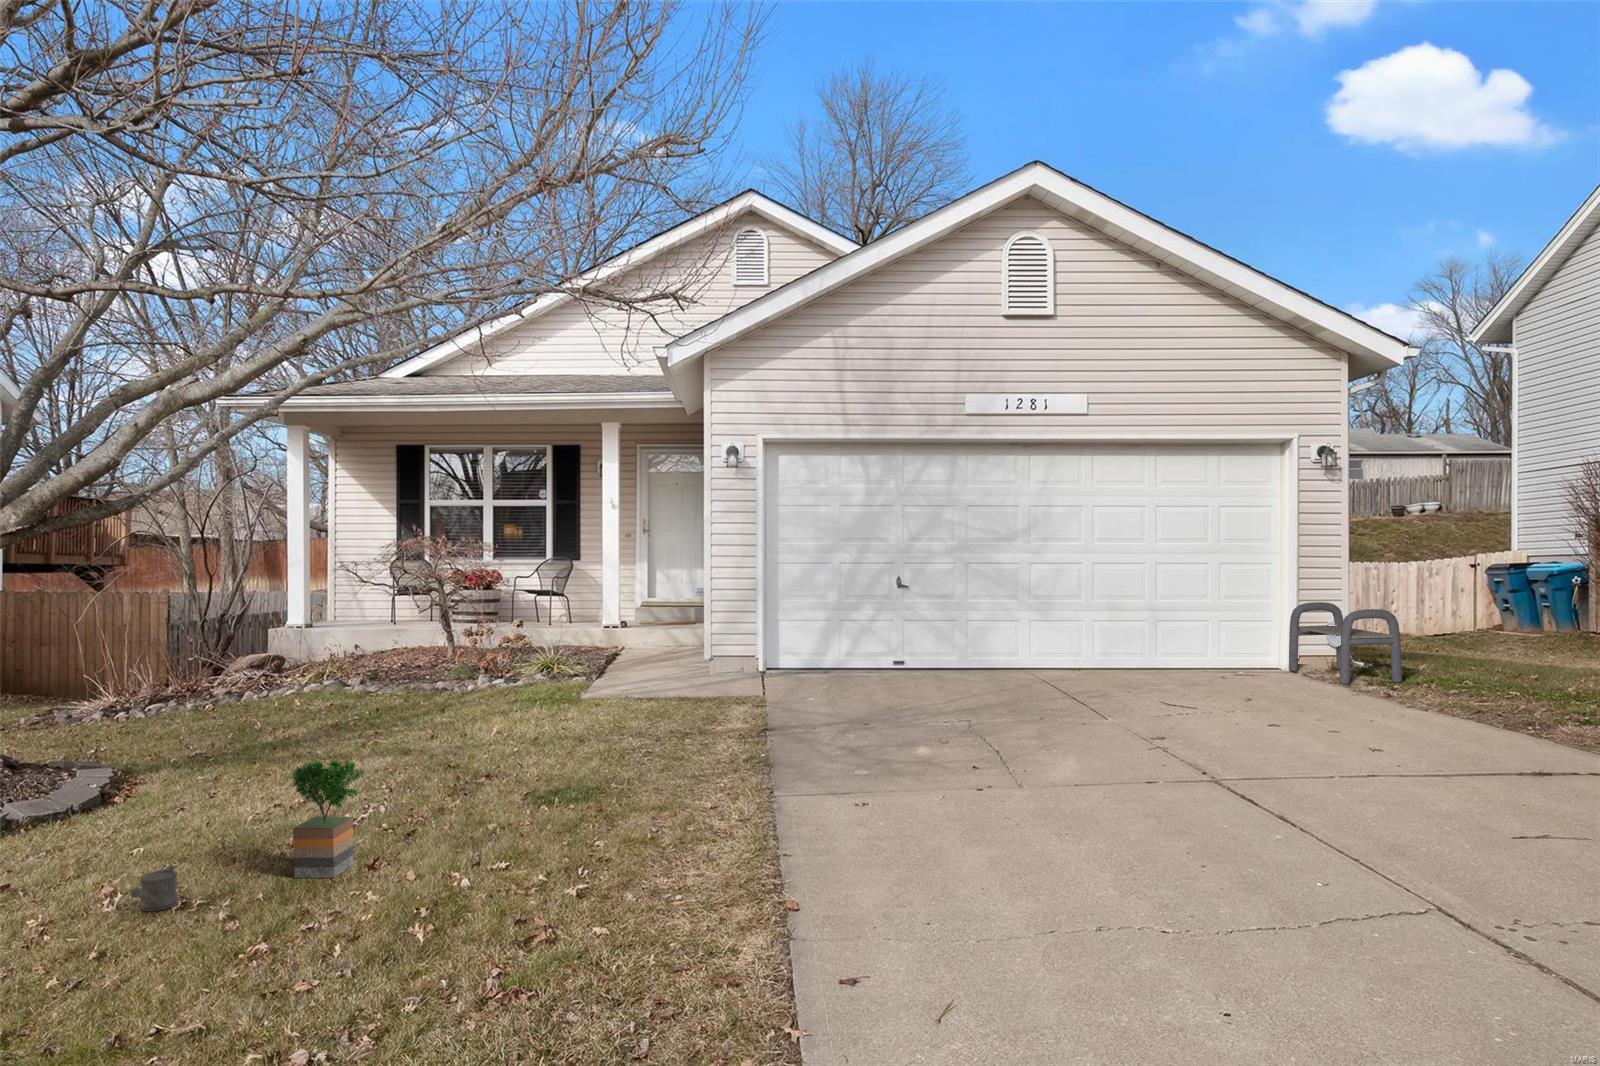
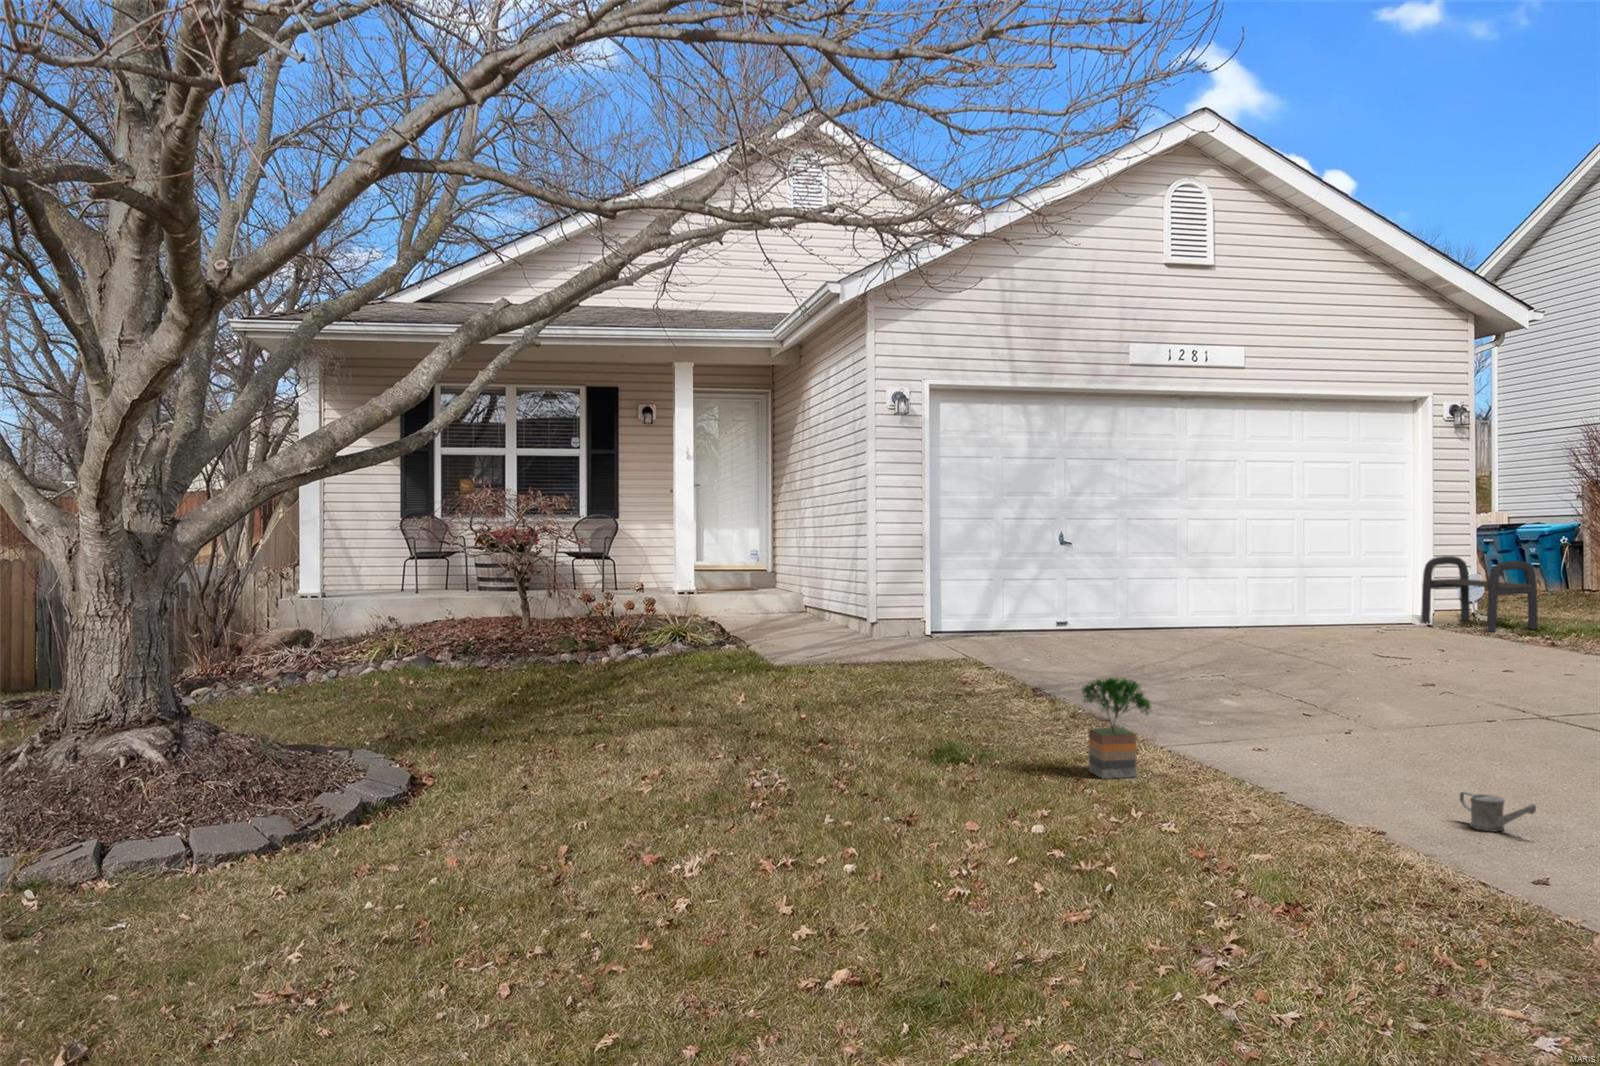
potted tree: present [291,759,365,878] -> present [1082,678,1152,779]
watering can: present [130,865,178,912] -> present [1460,792,1536,831]

